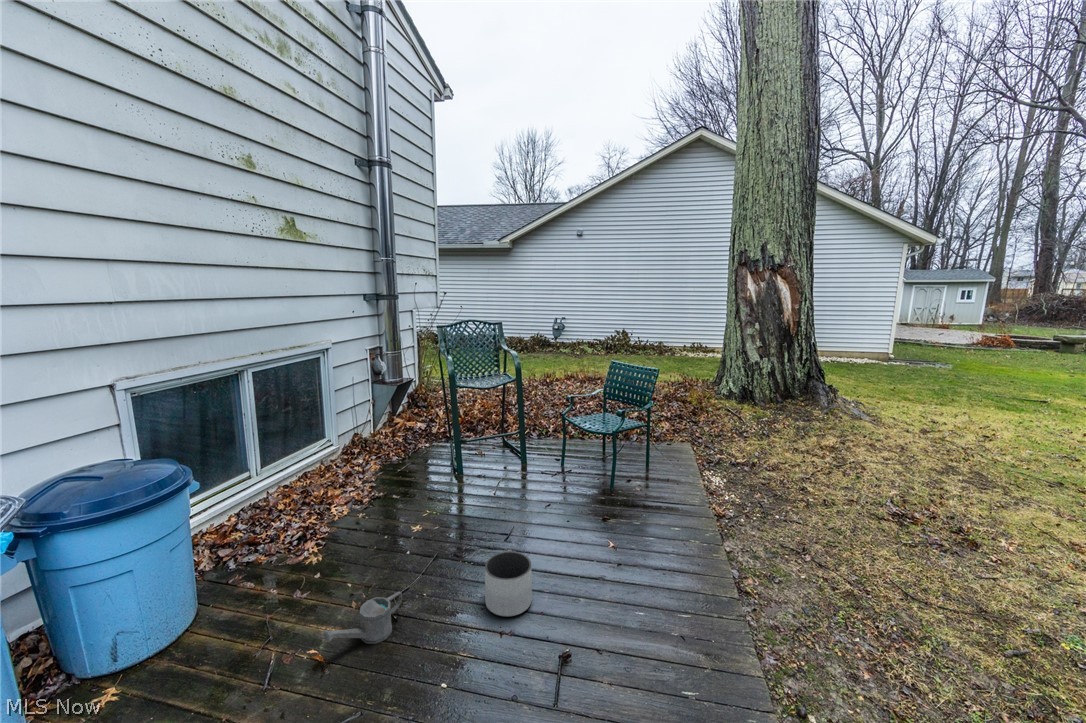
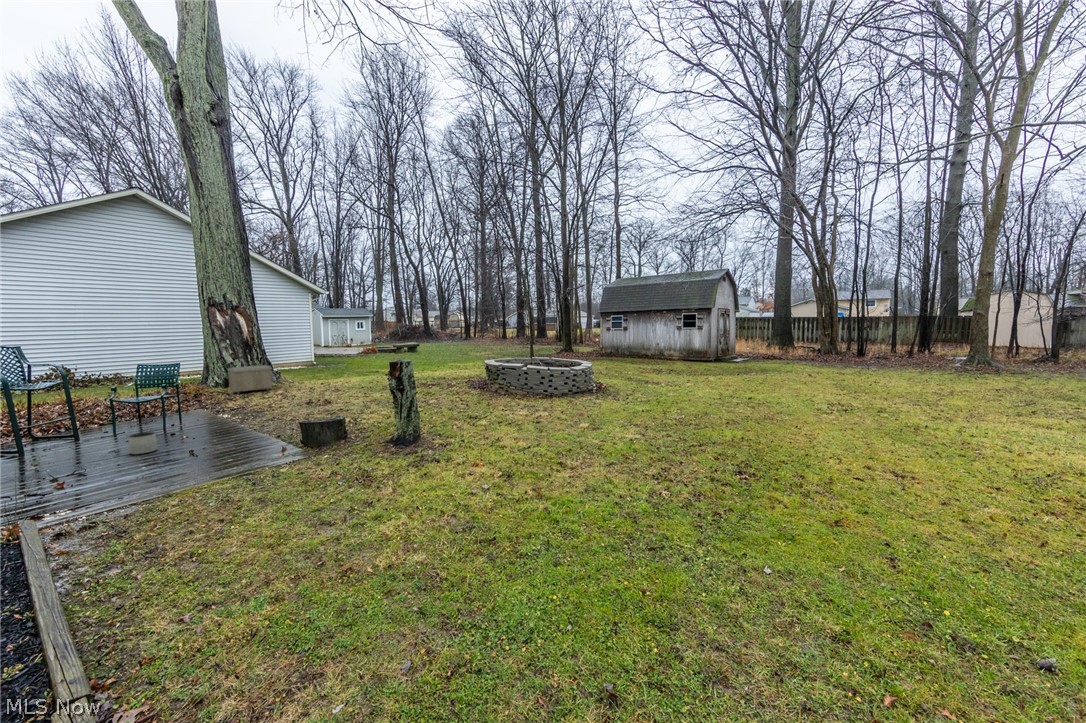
storage bench: none [747,371,822,424] -> present [228,365,272,394]
watering can: present [324,591,402,644] -> none [61,455,88,474]

